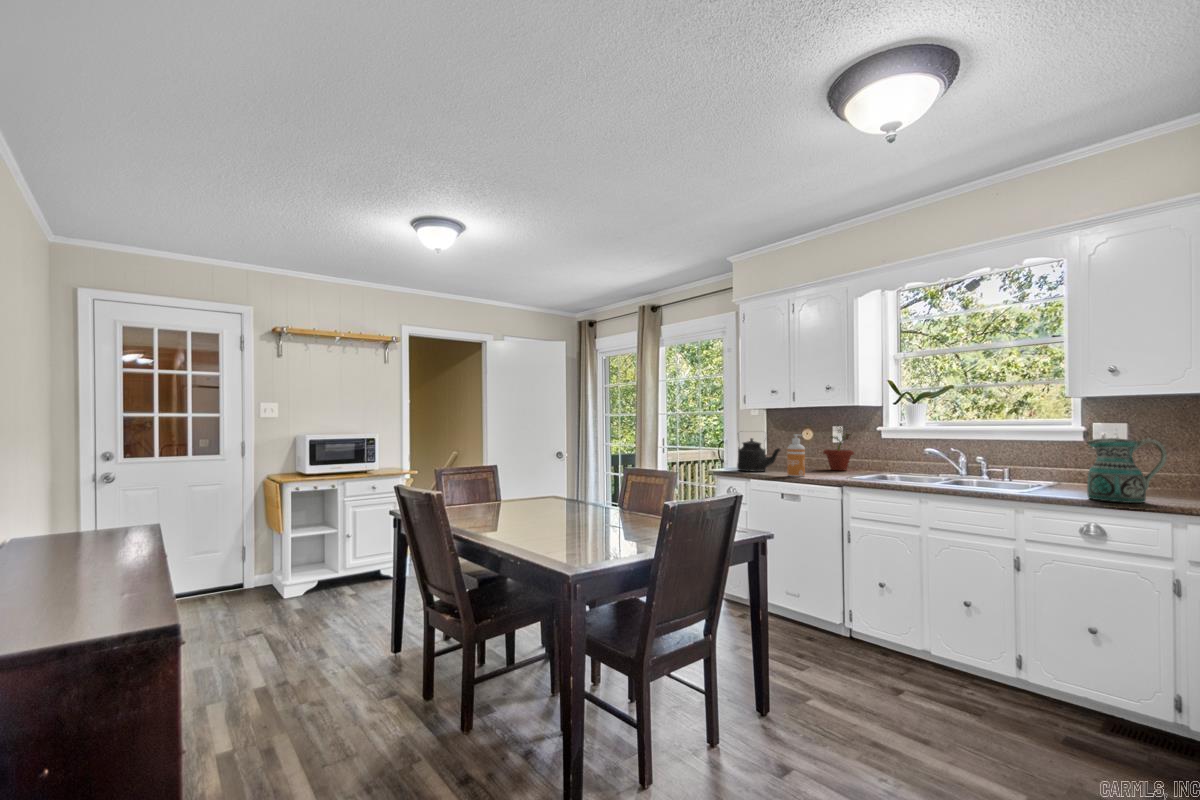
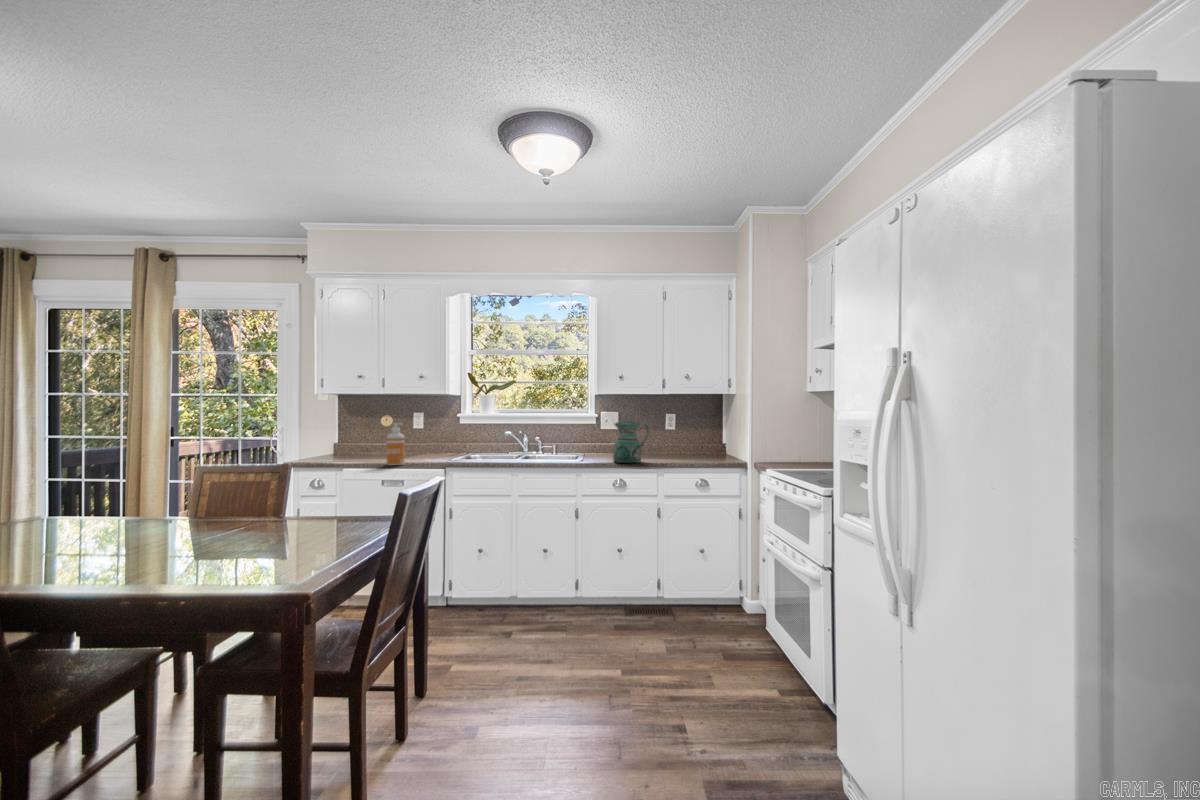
potted plant: present [823,427,854,470] -> none [406,411,437,455]
kettle: present [737,438,780,472] -> none [321,420,370,464]

